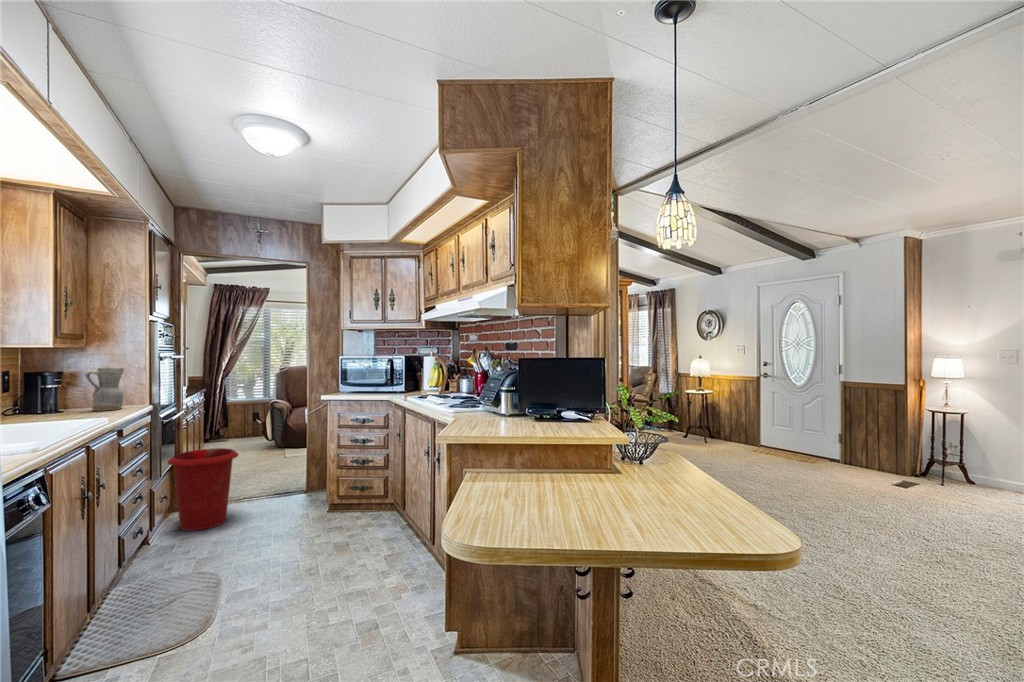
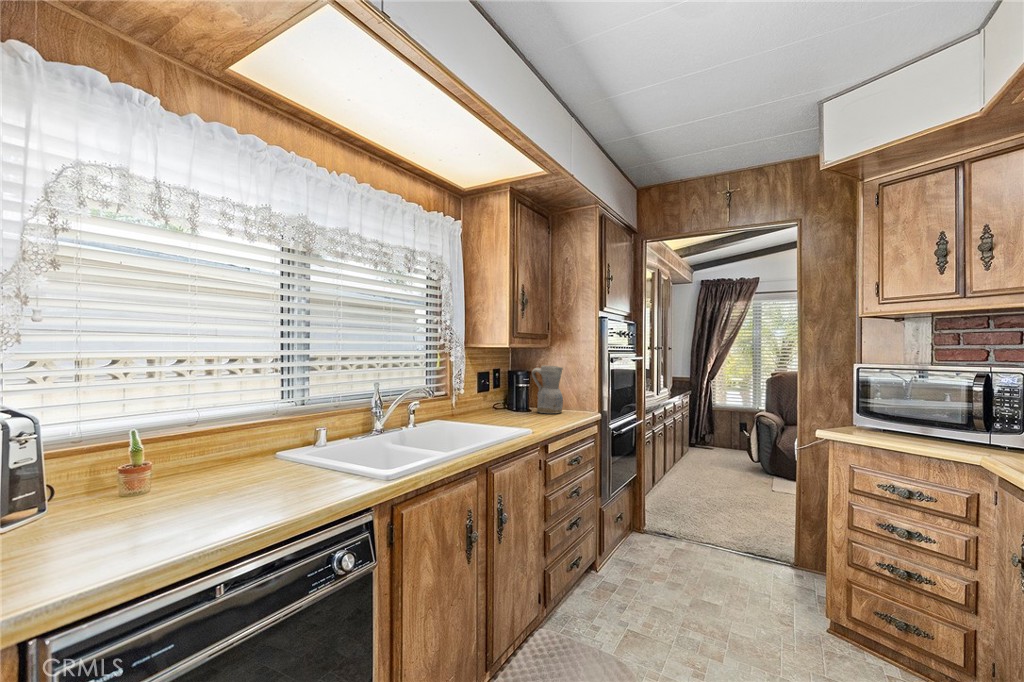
waste bin: present [168,448,238,531] -> none [614,470,693,578]

